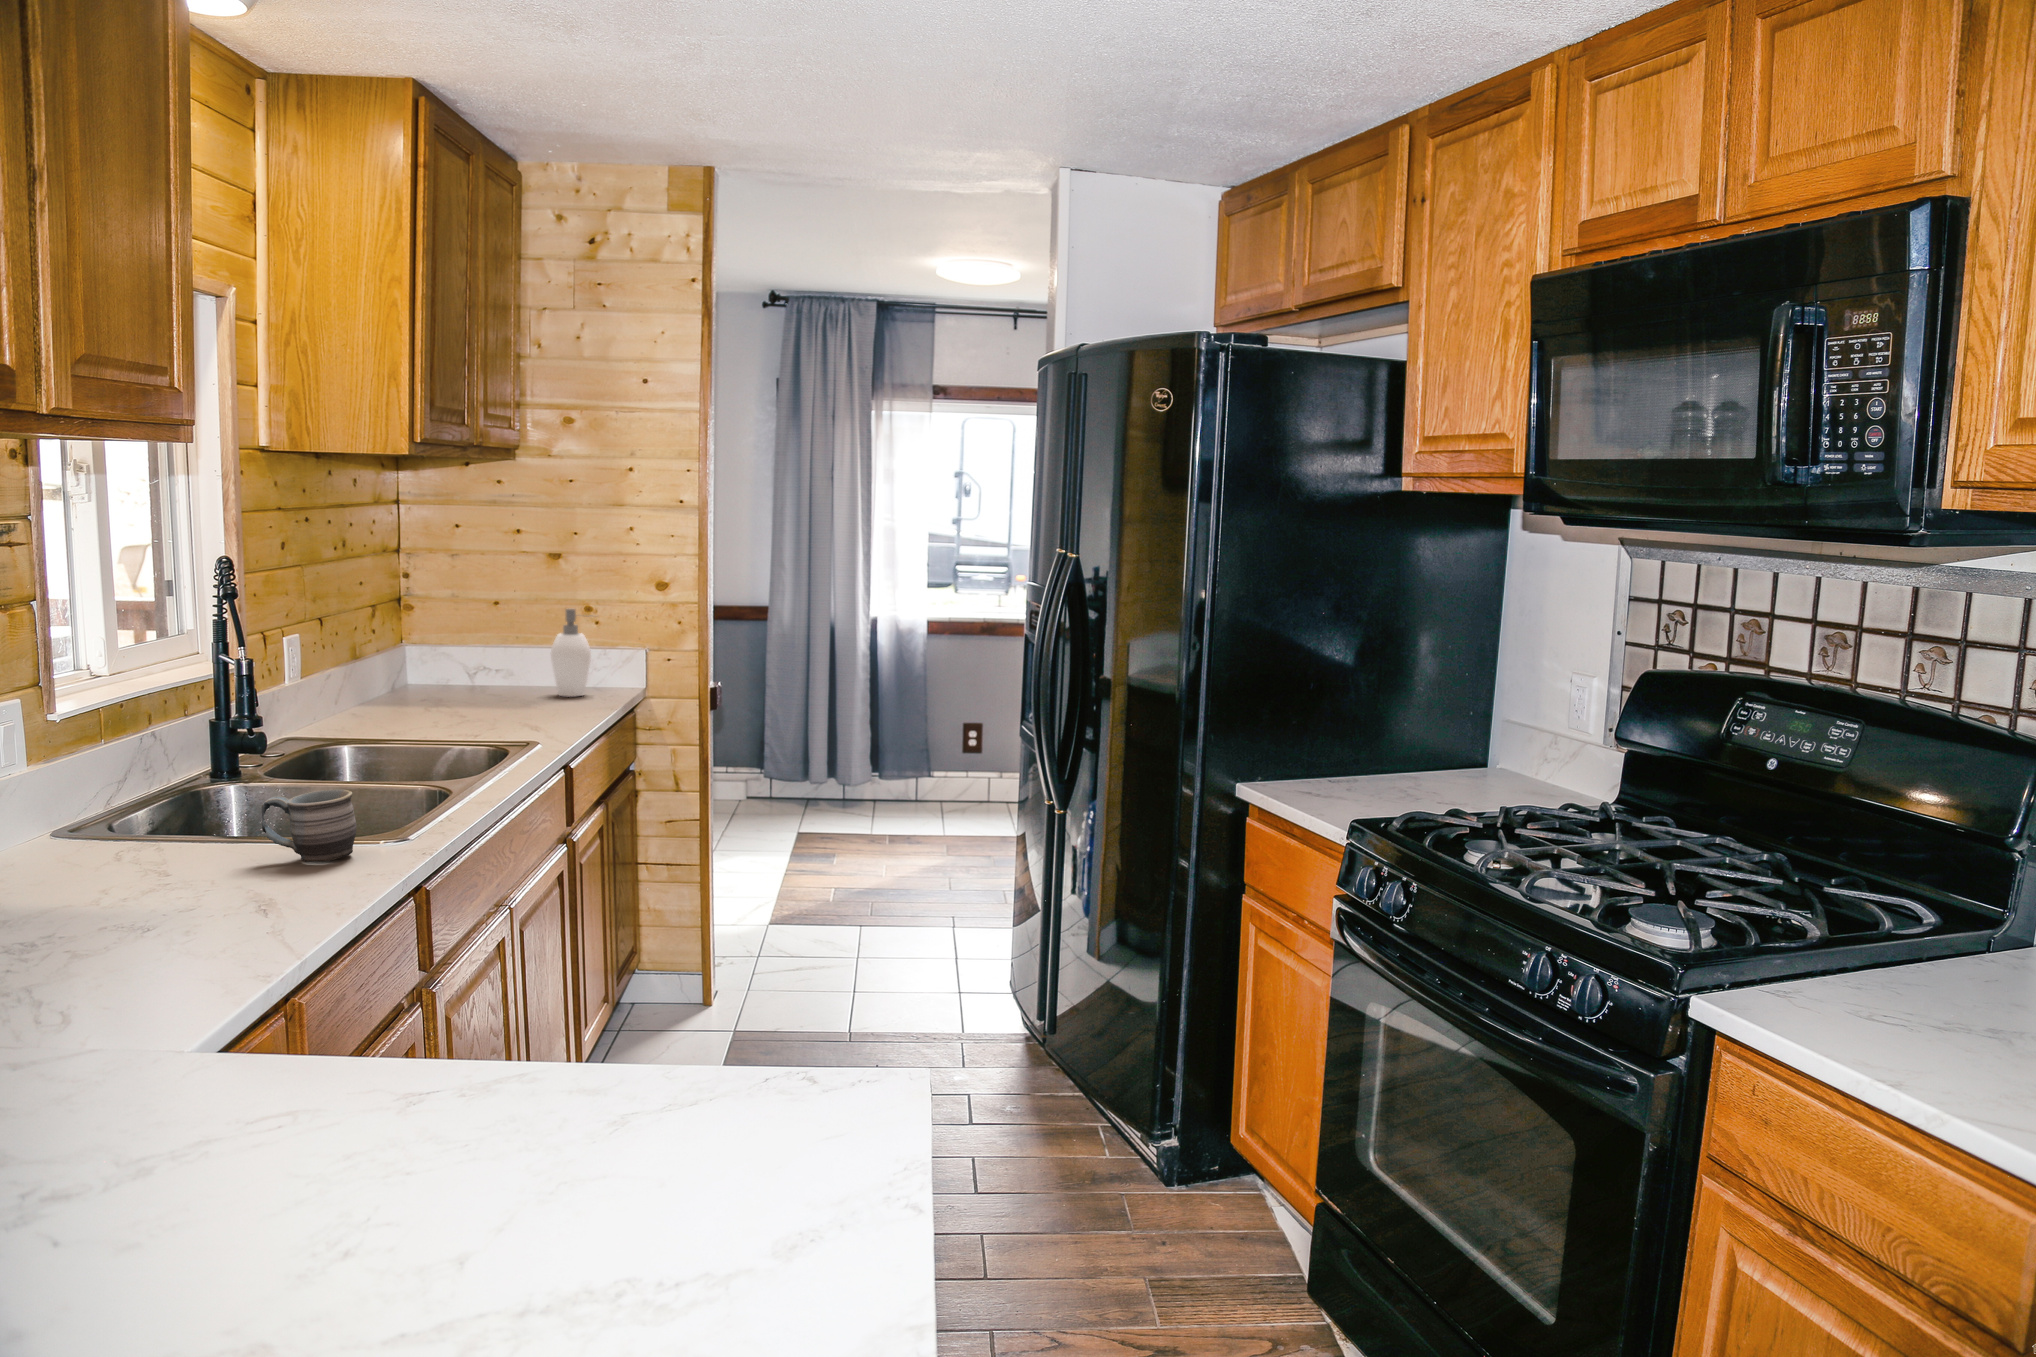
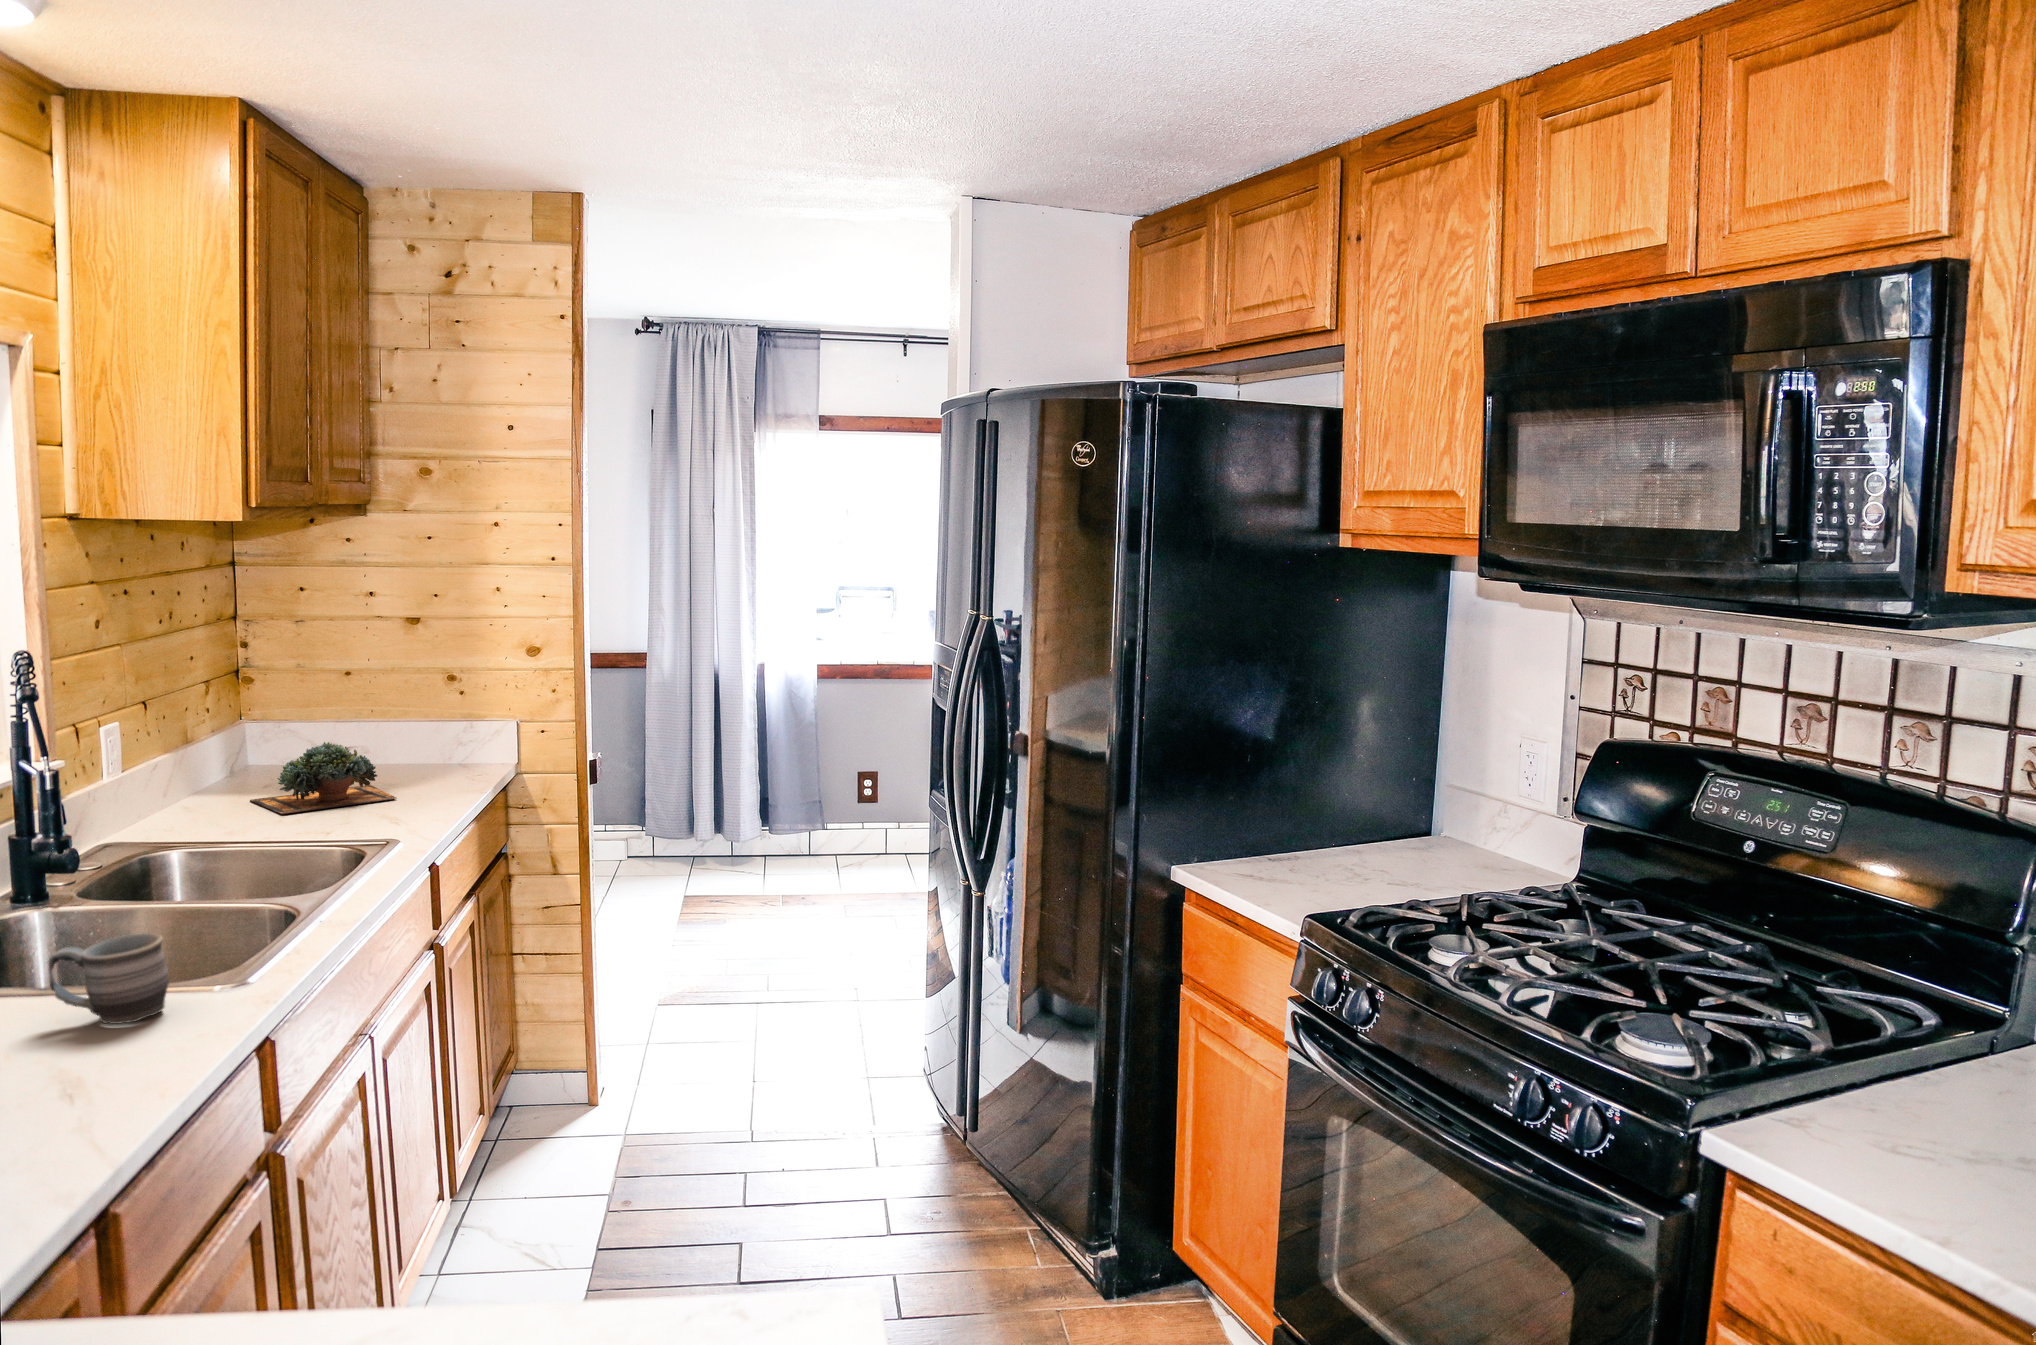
soap dispenser: present [551,609,591,697] -> none [411,678,464,775]
succulent plant: none [412,660,539,721] -> present [250,742,396,814]

